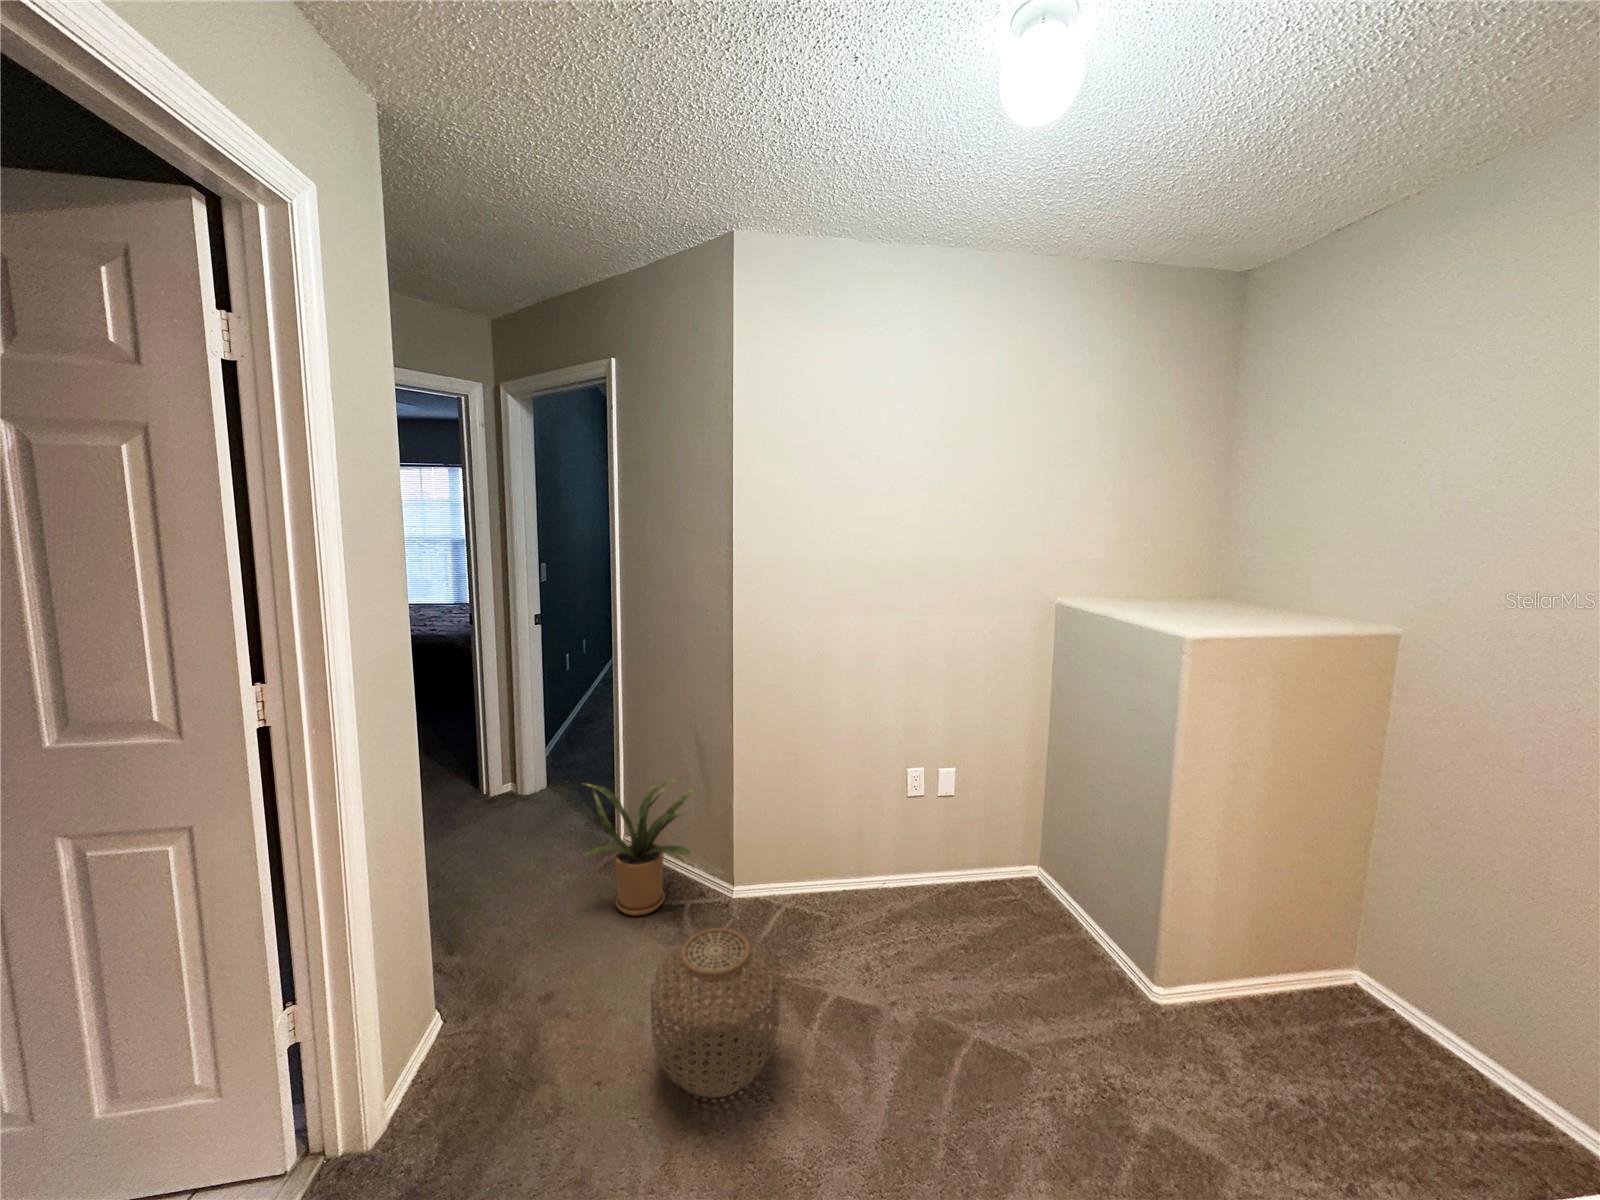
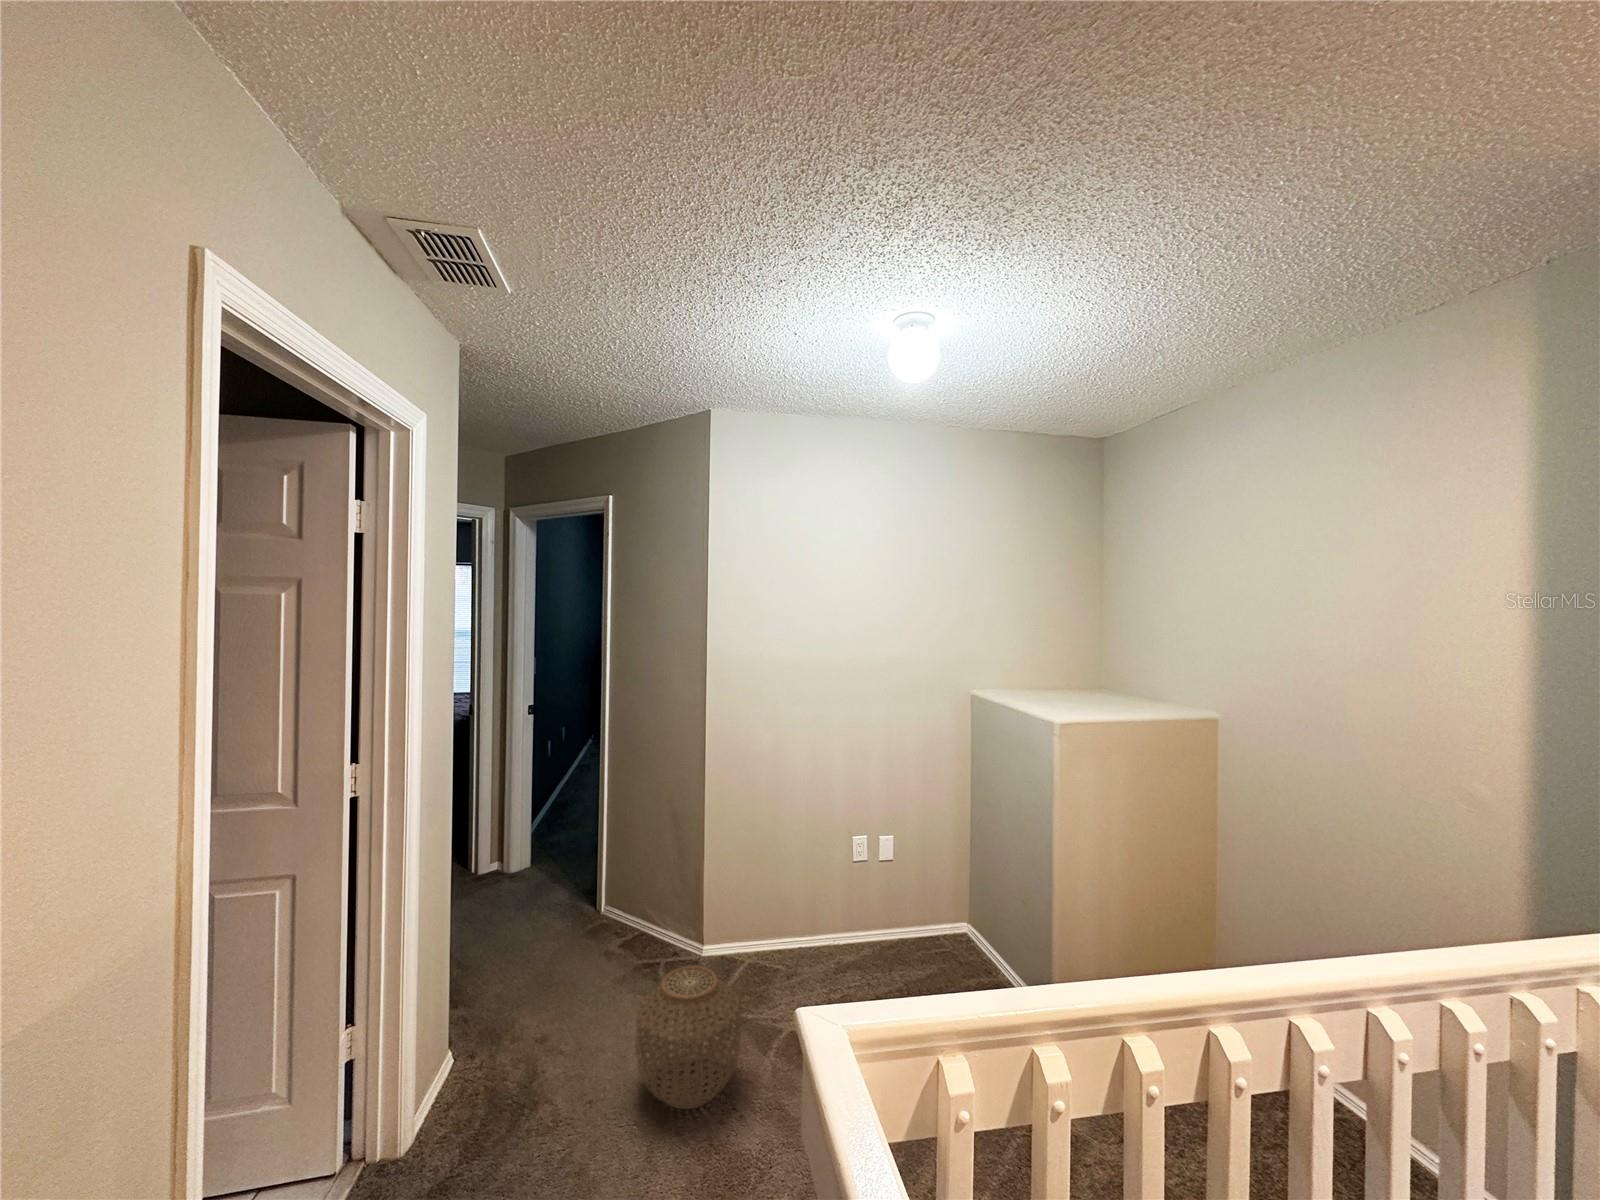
house plant: present [586,778,697,915] -> none [569,847,676,973]

